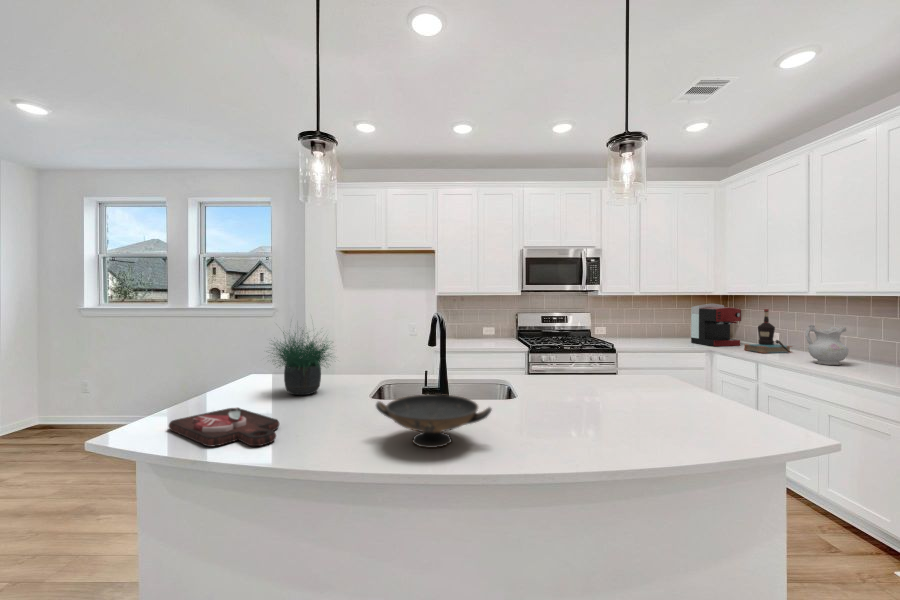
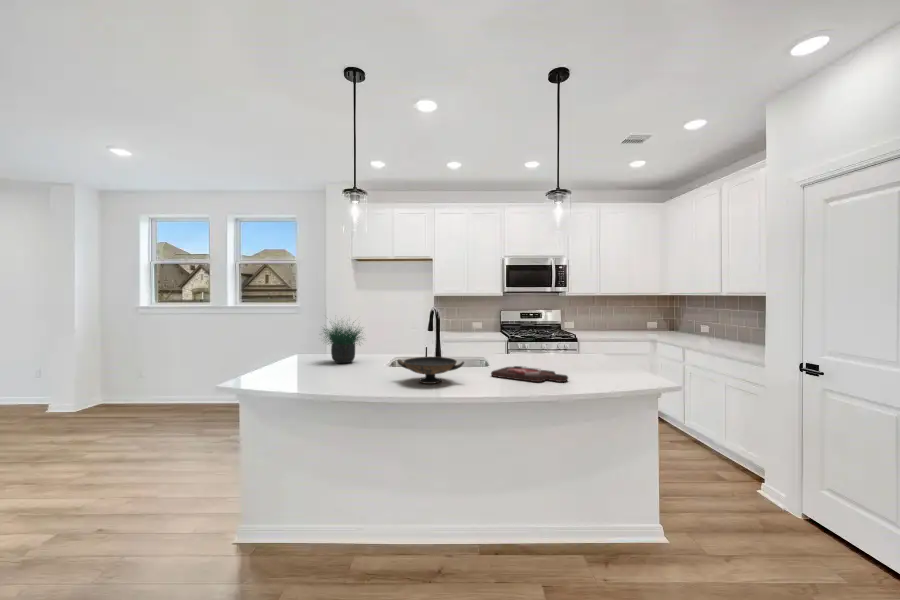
coffee maker: present [691,304,741,346] -> none [641,302,678,336]
bottle: present [744,309,792,353] -> none [677,307,712,341]
ceramic pitcher: present [805,325,848,365] -> none [712,318,742,348]
cutting board: present [169,408,279,446] -> present [491,366,568,382]

